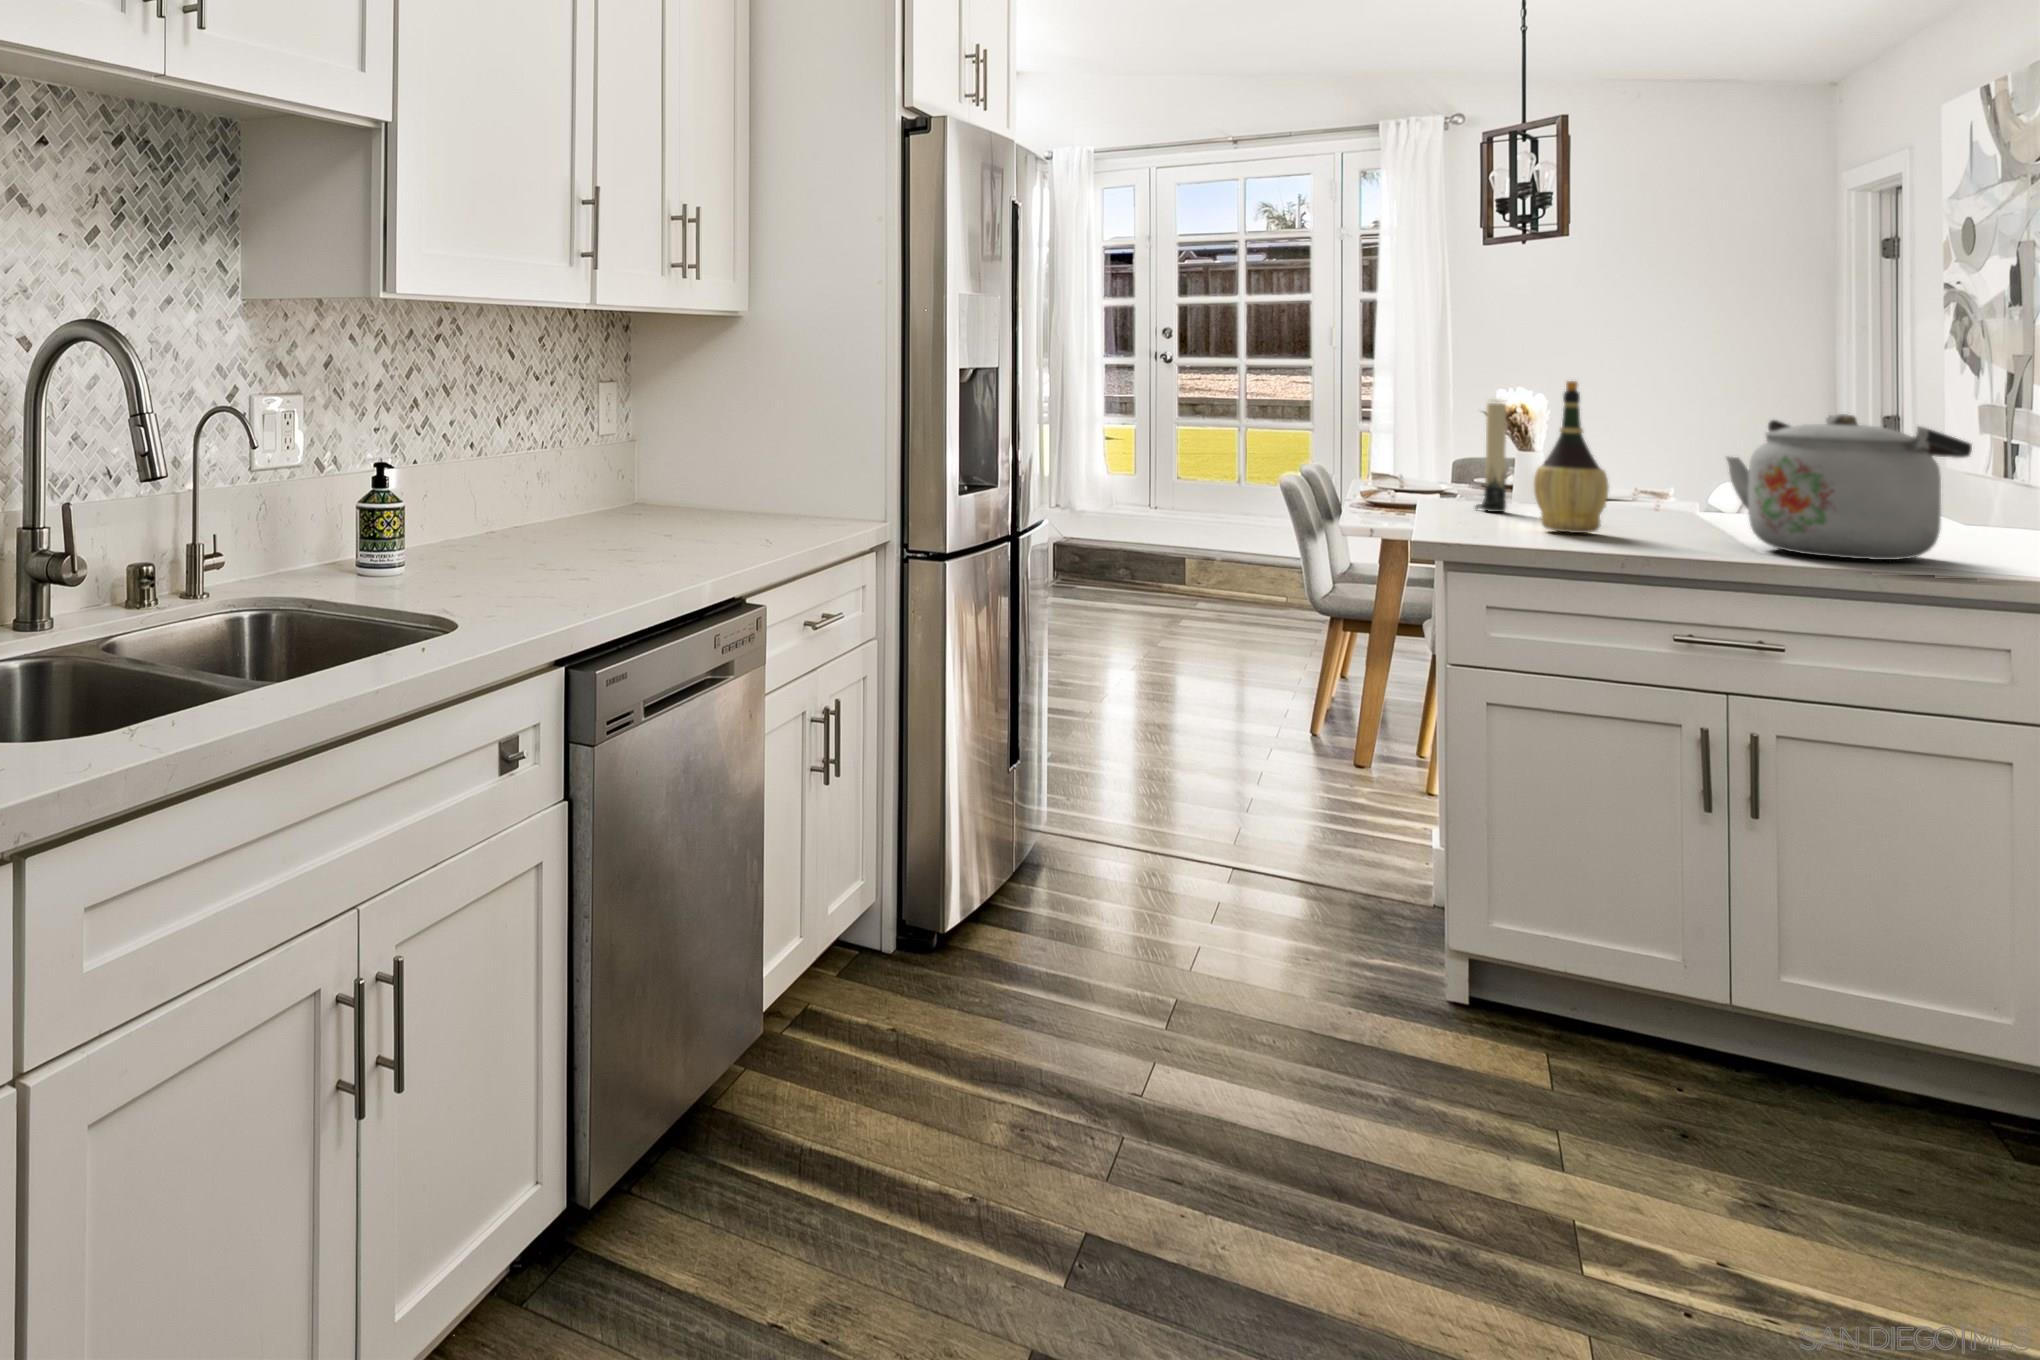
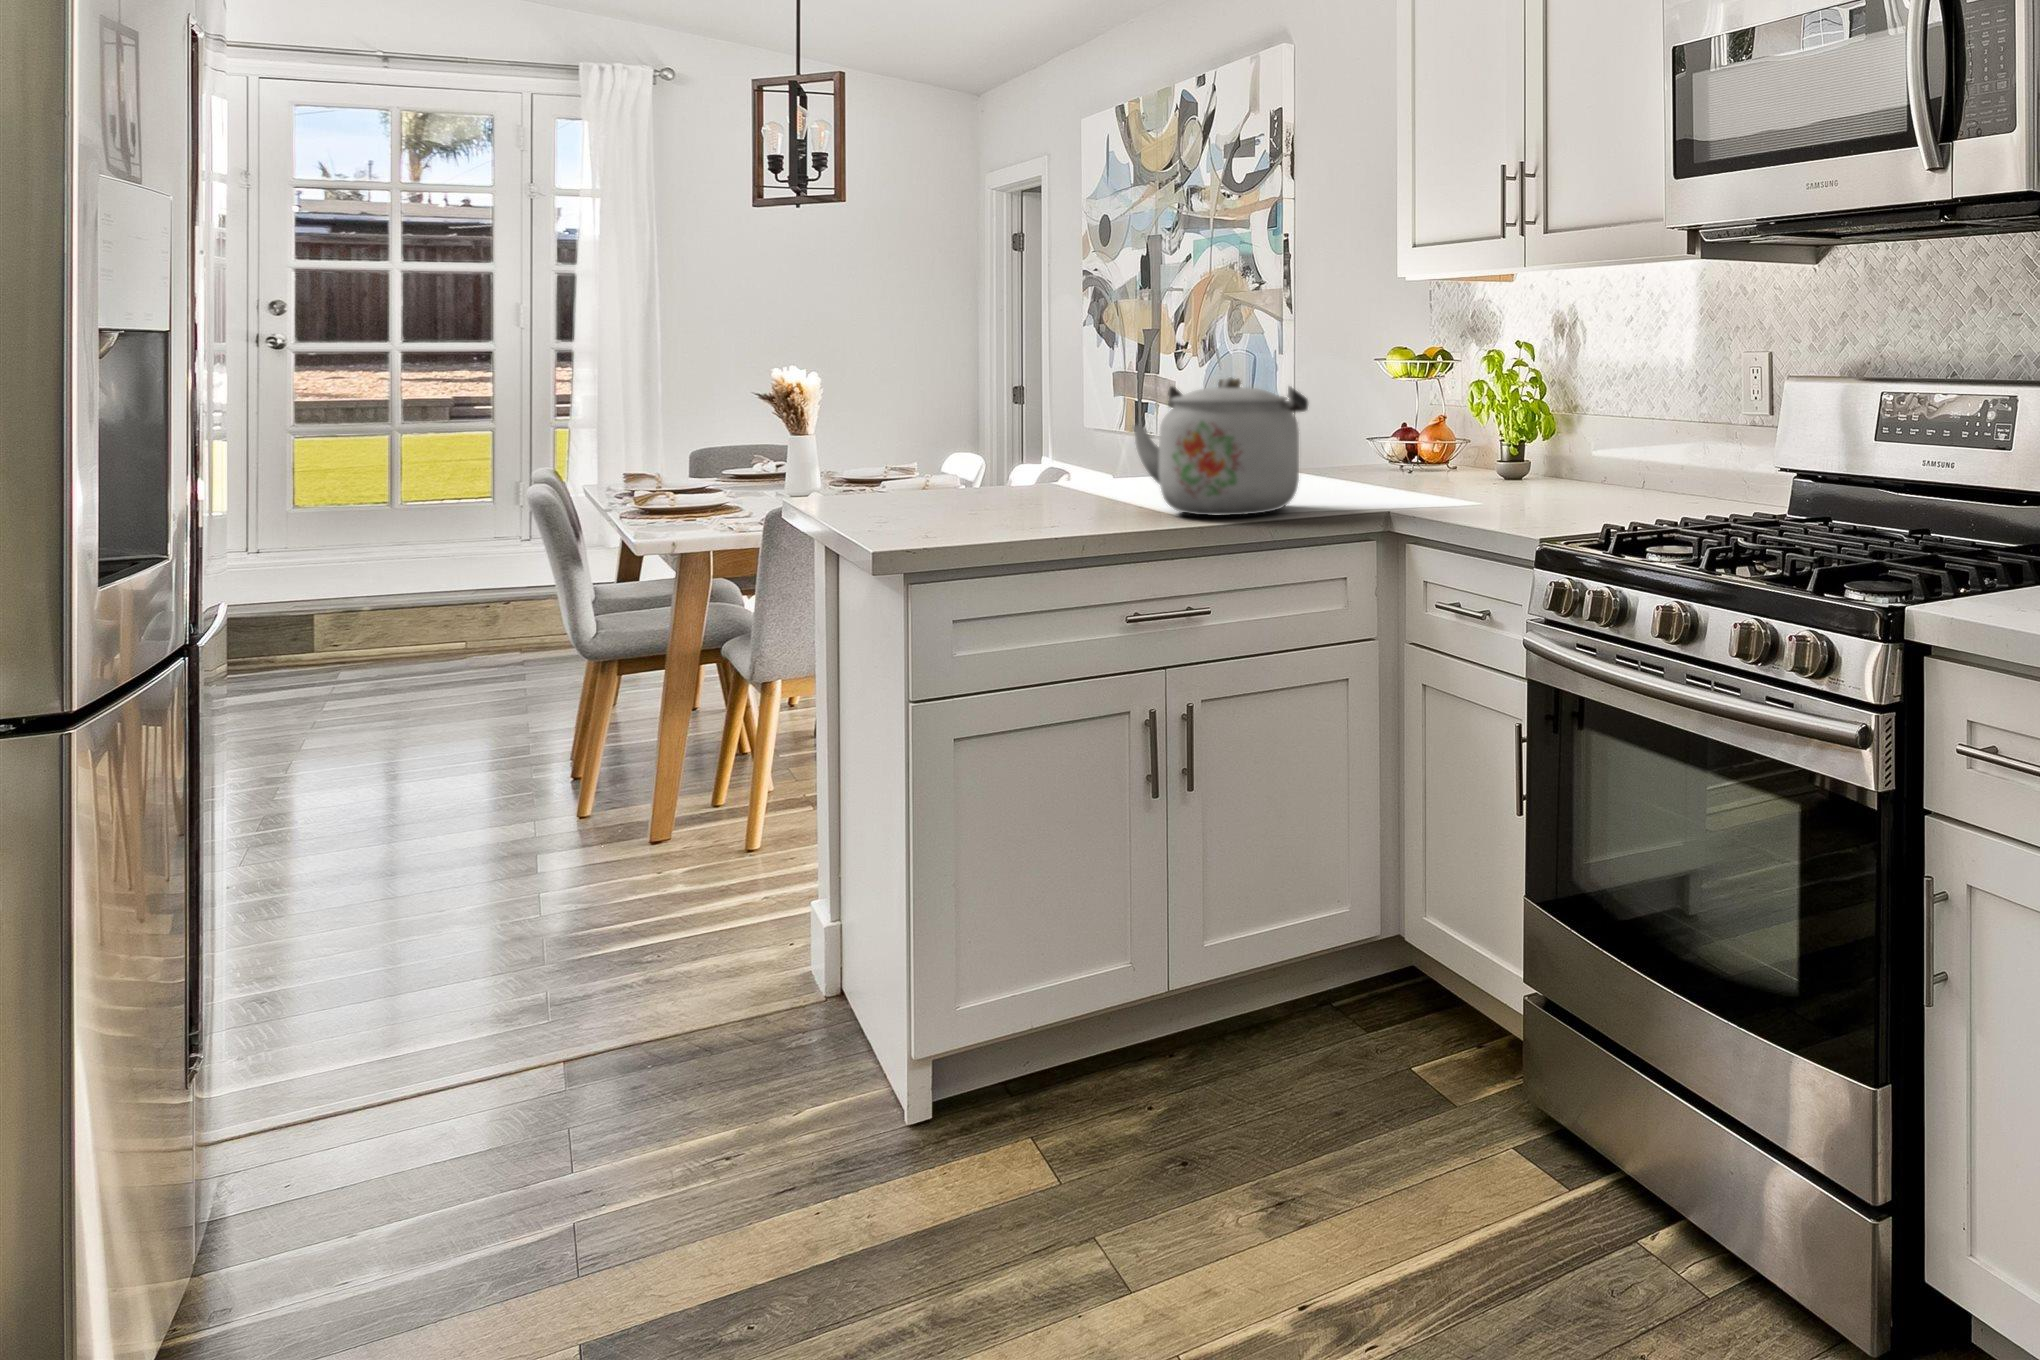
wine bottle: present [1534,381,1609,533] -> none [962,352,1035,522]
candle: present [1475,401,1506,512] -> none [858,376,895,507]

